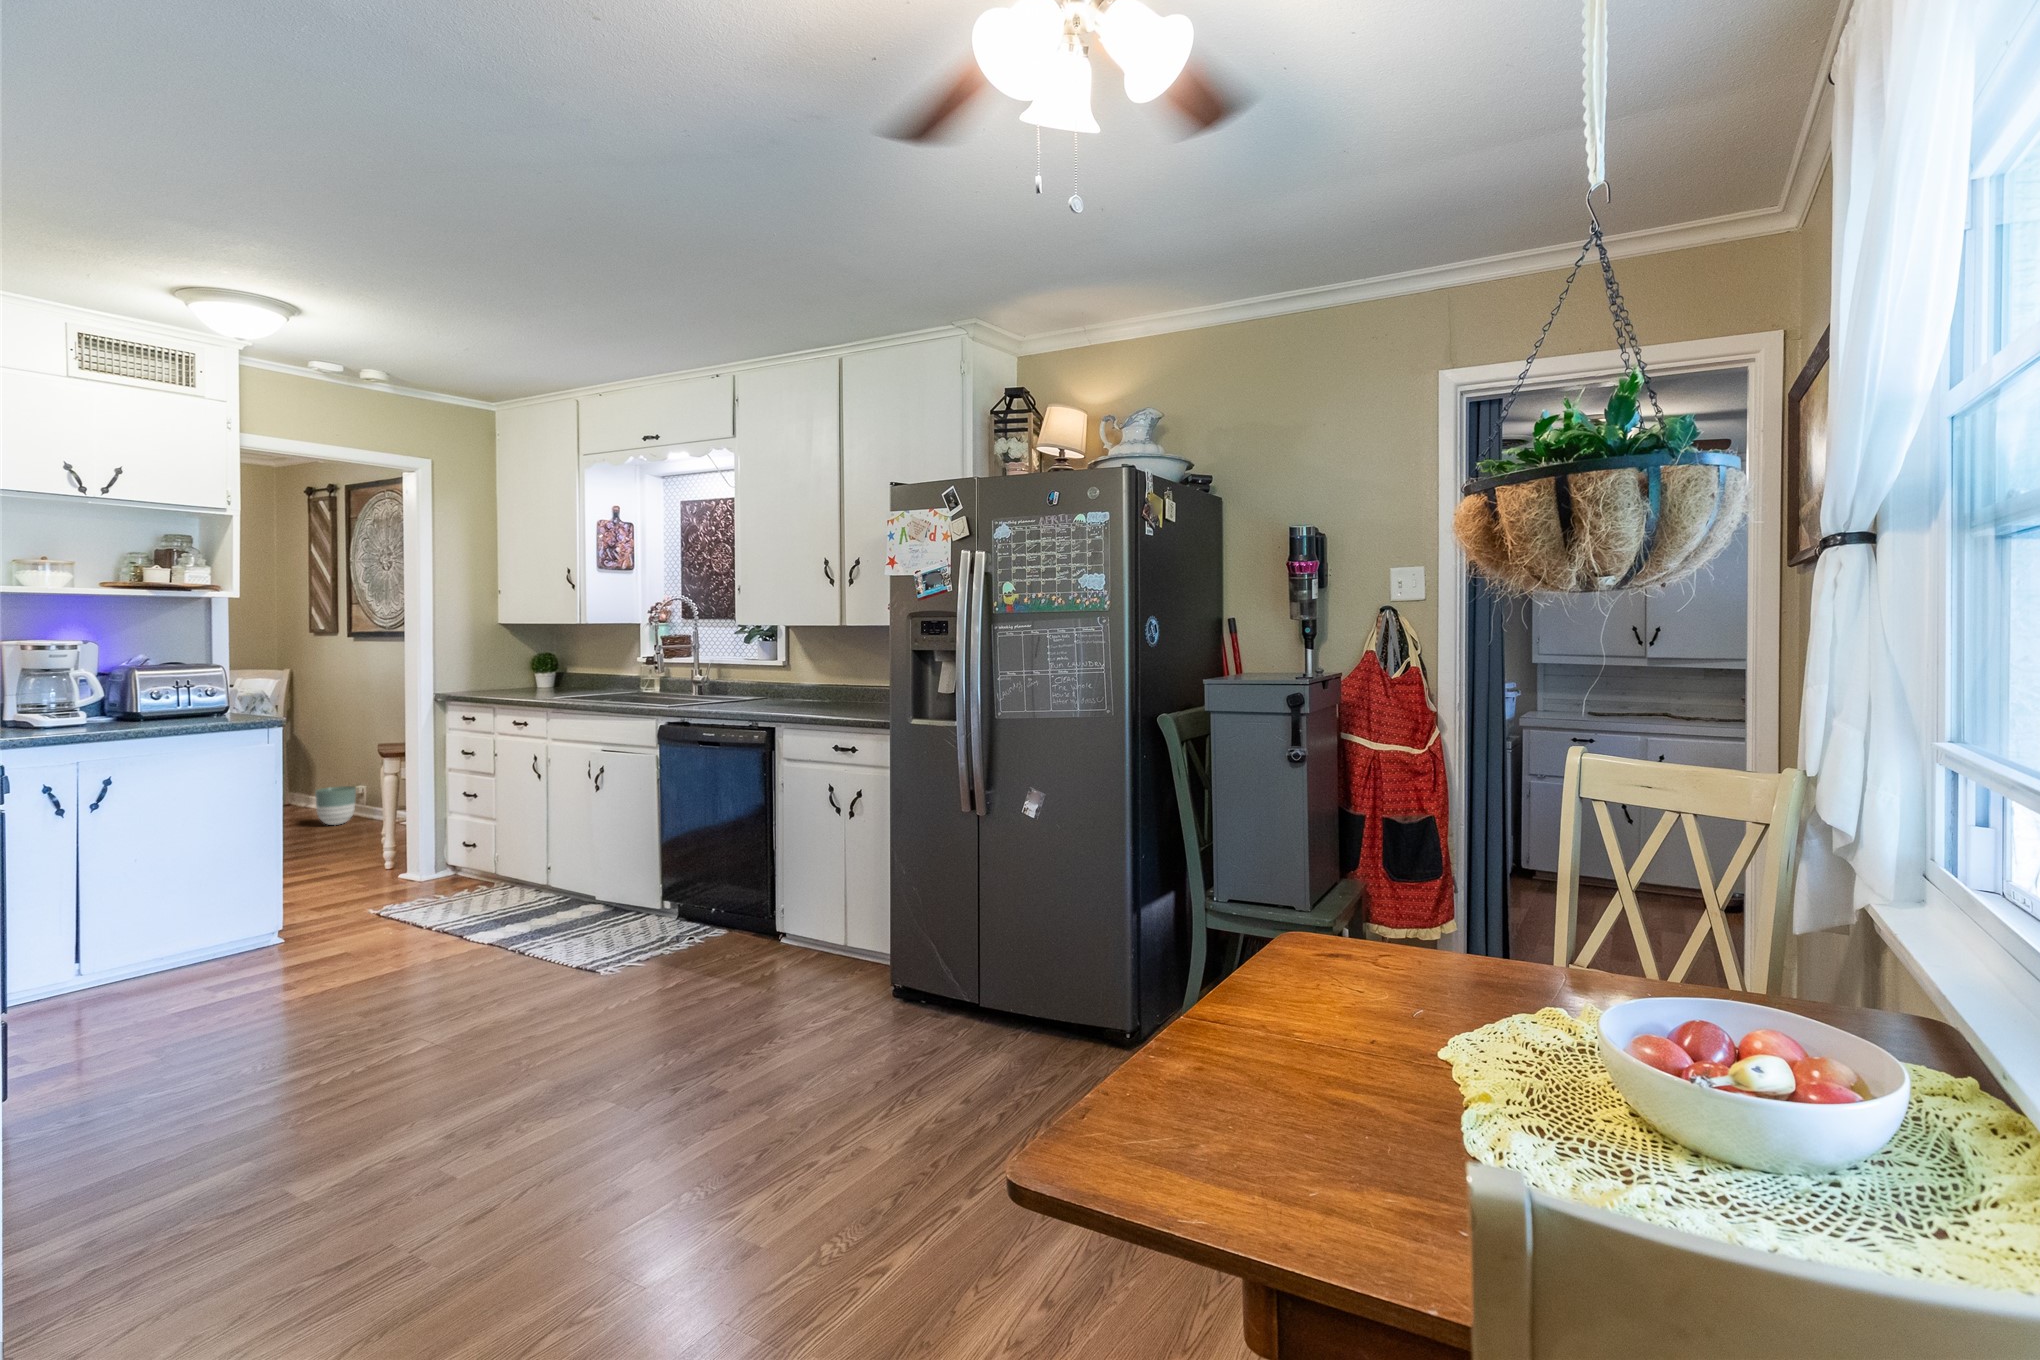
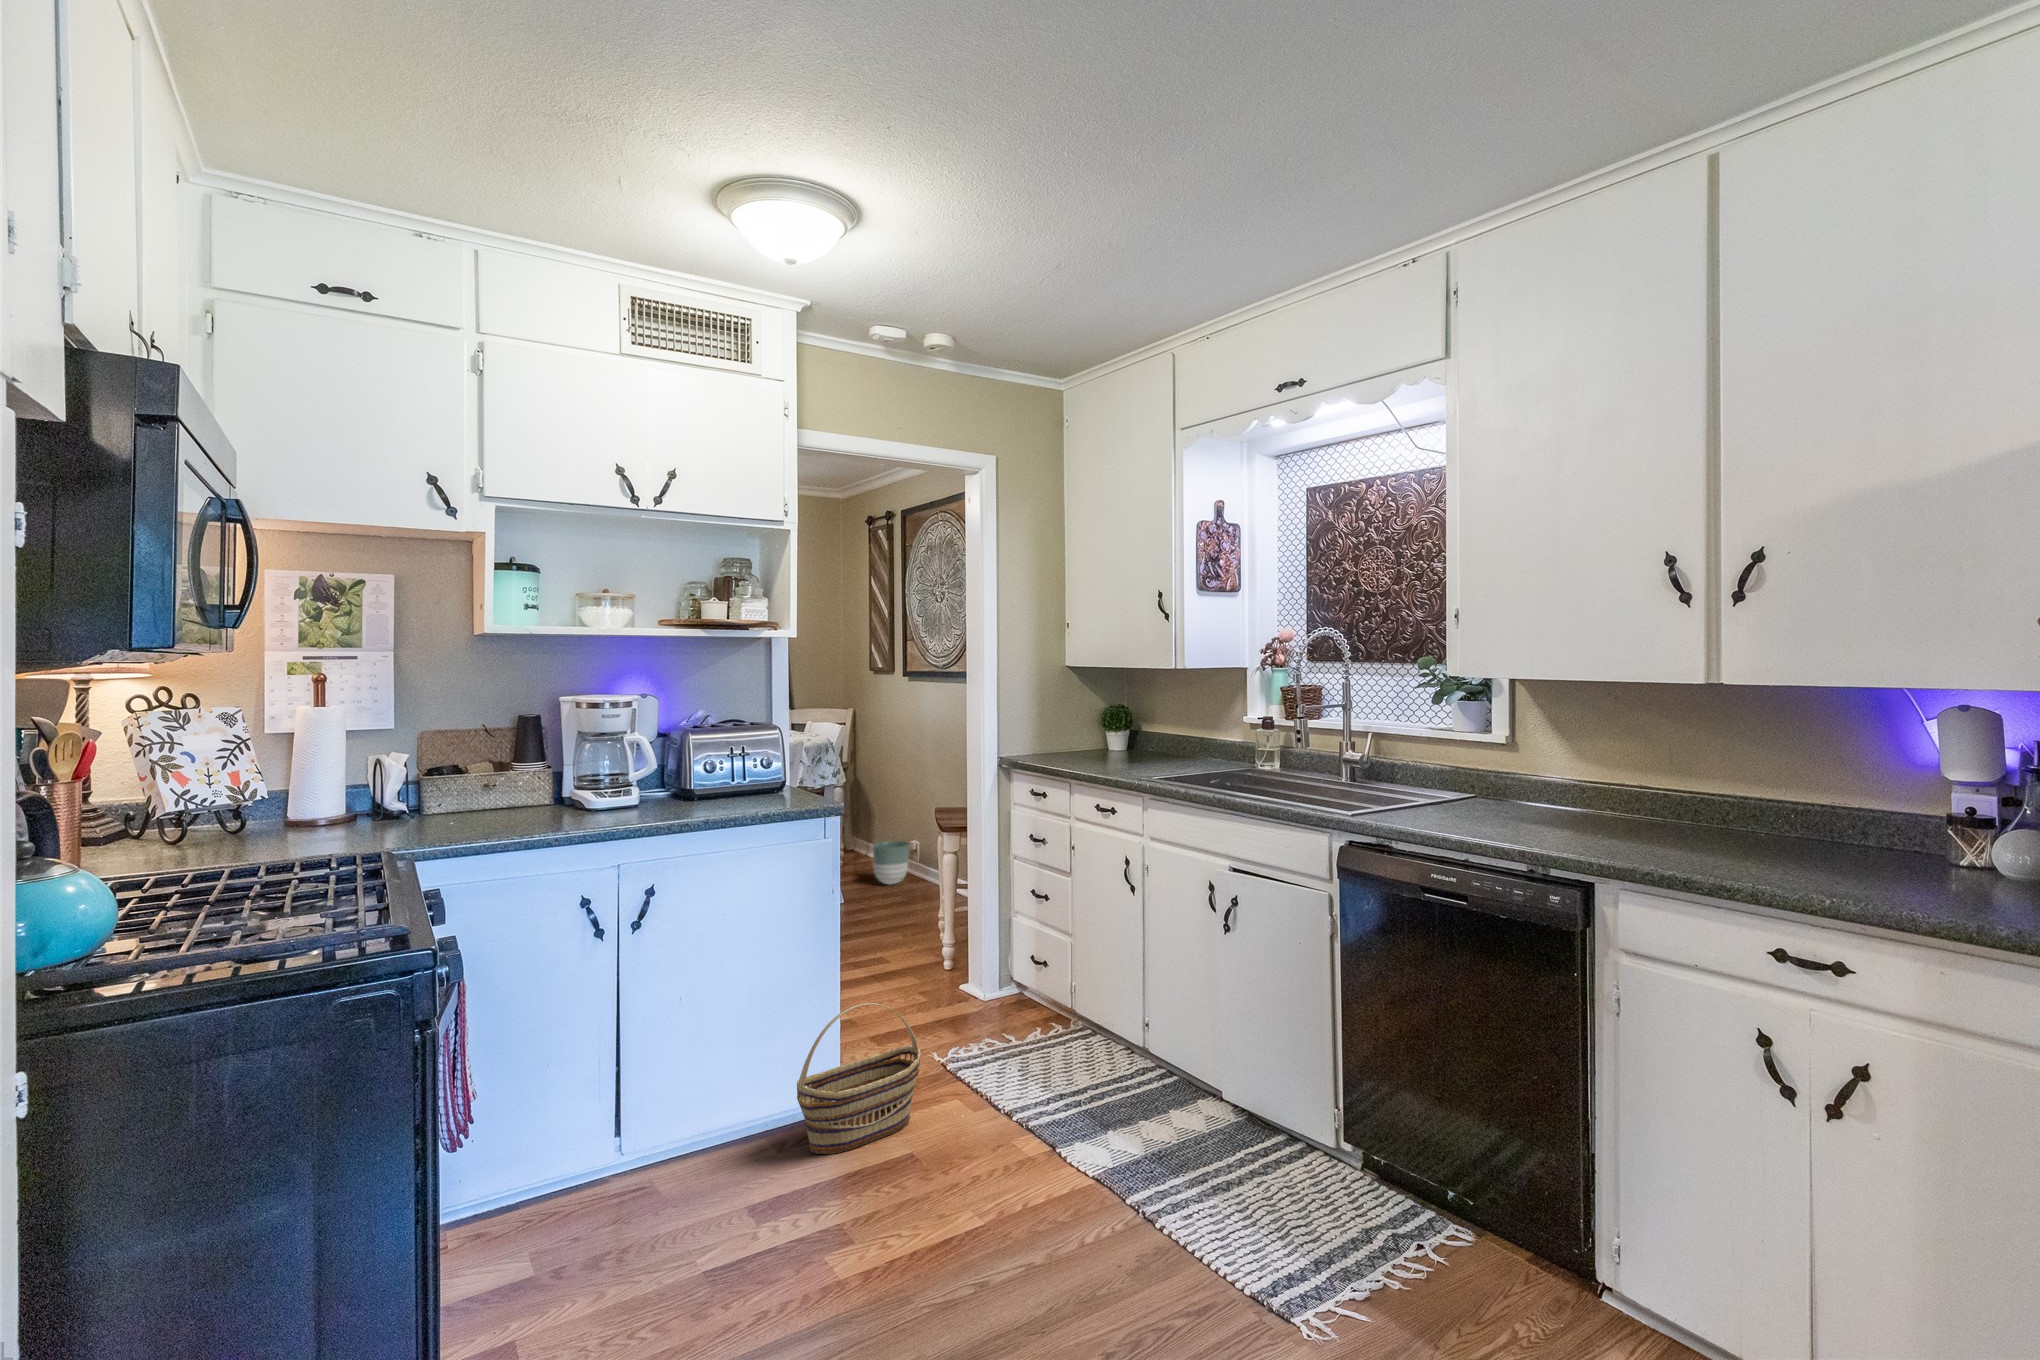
basket: none [248,858,356,961] -> present [797,1003,920,1154]

